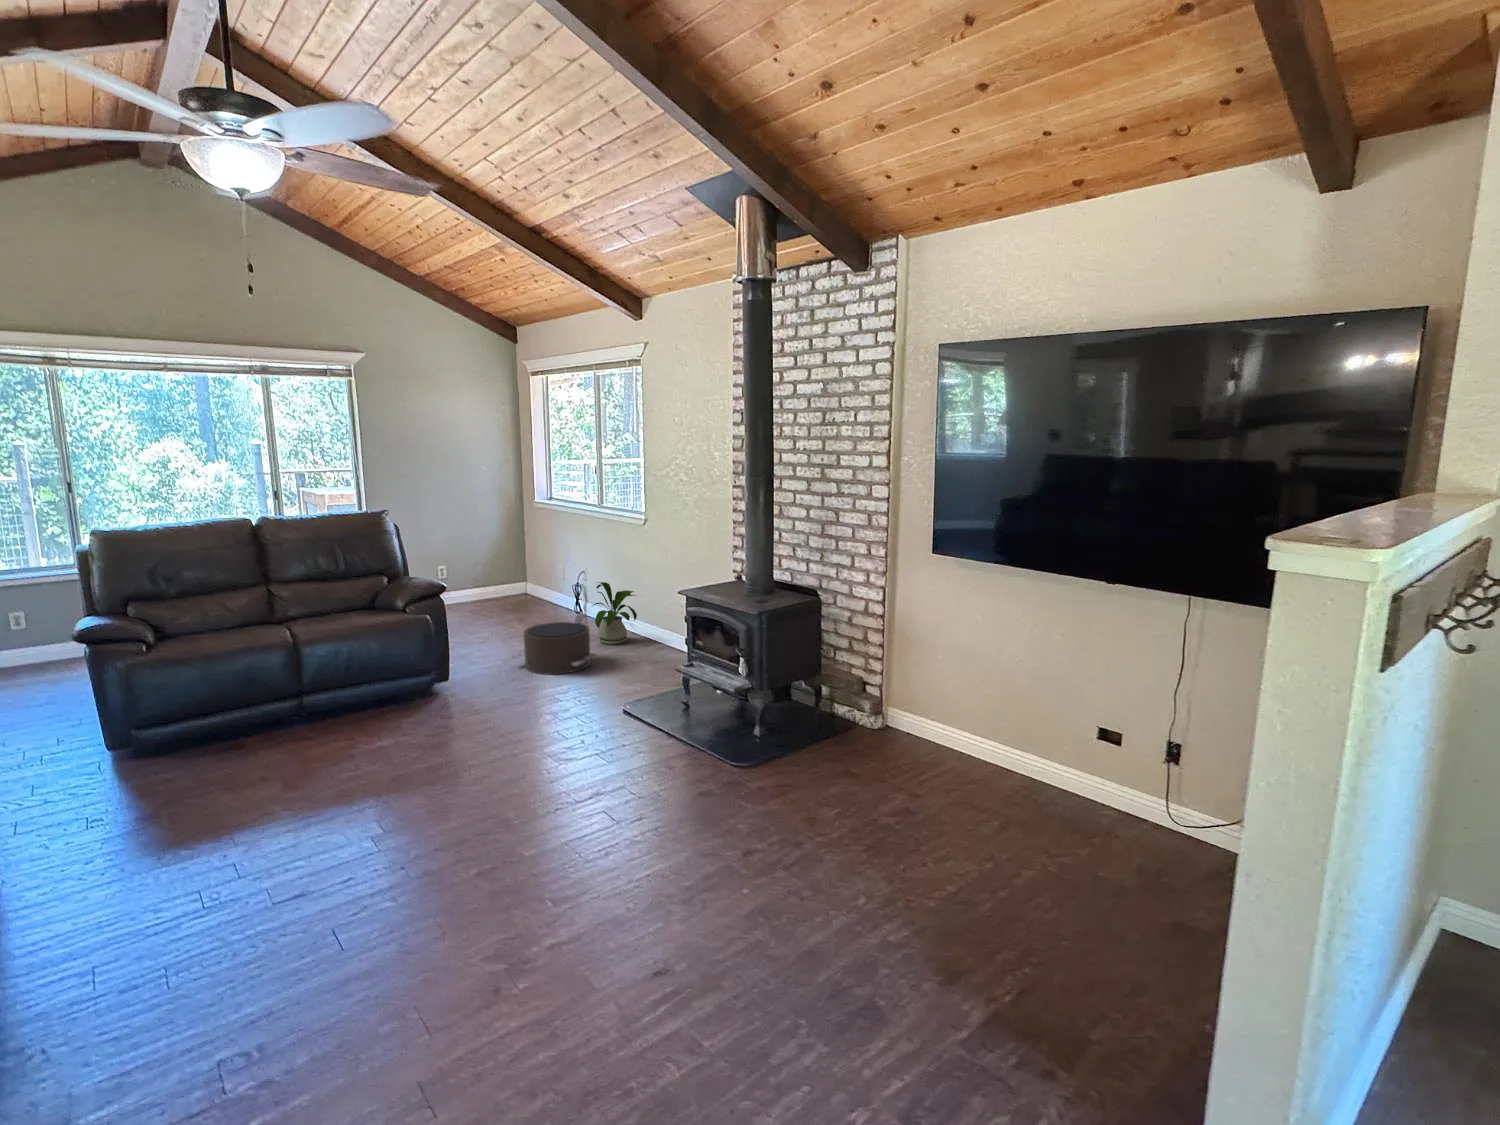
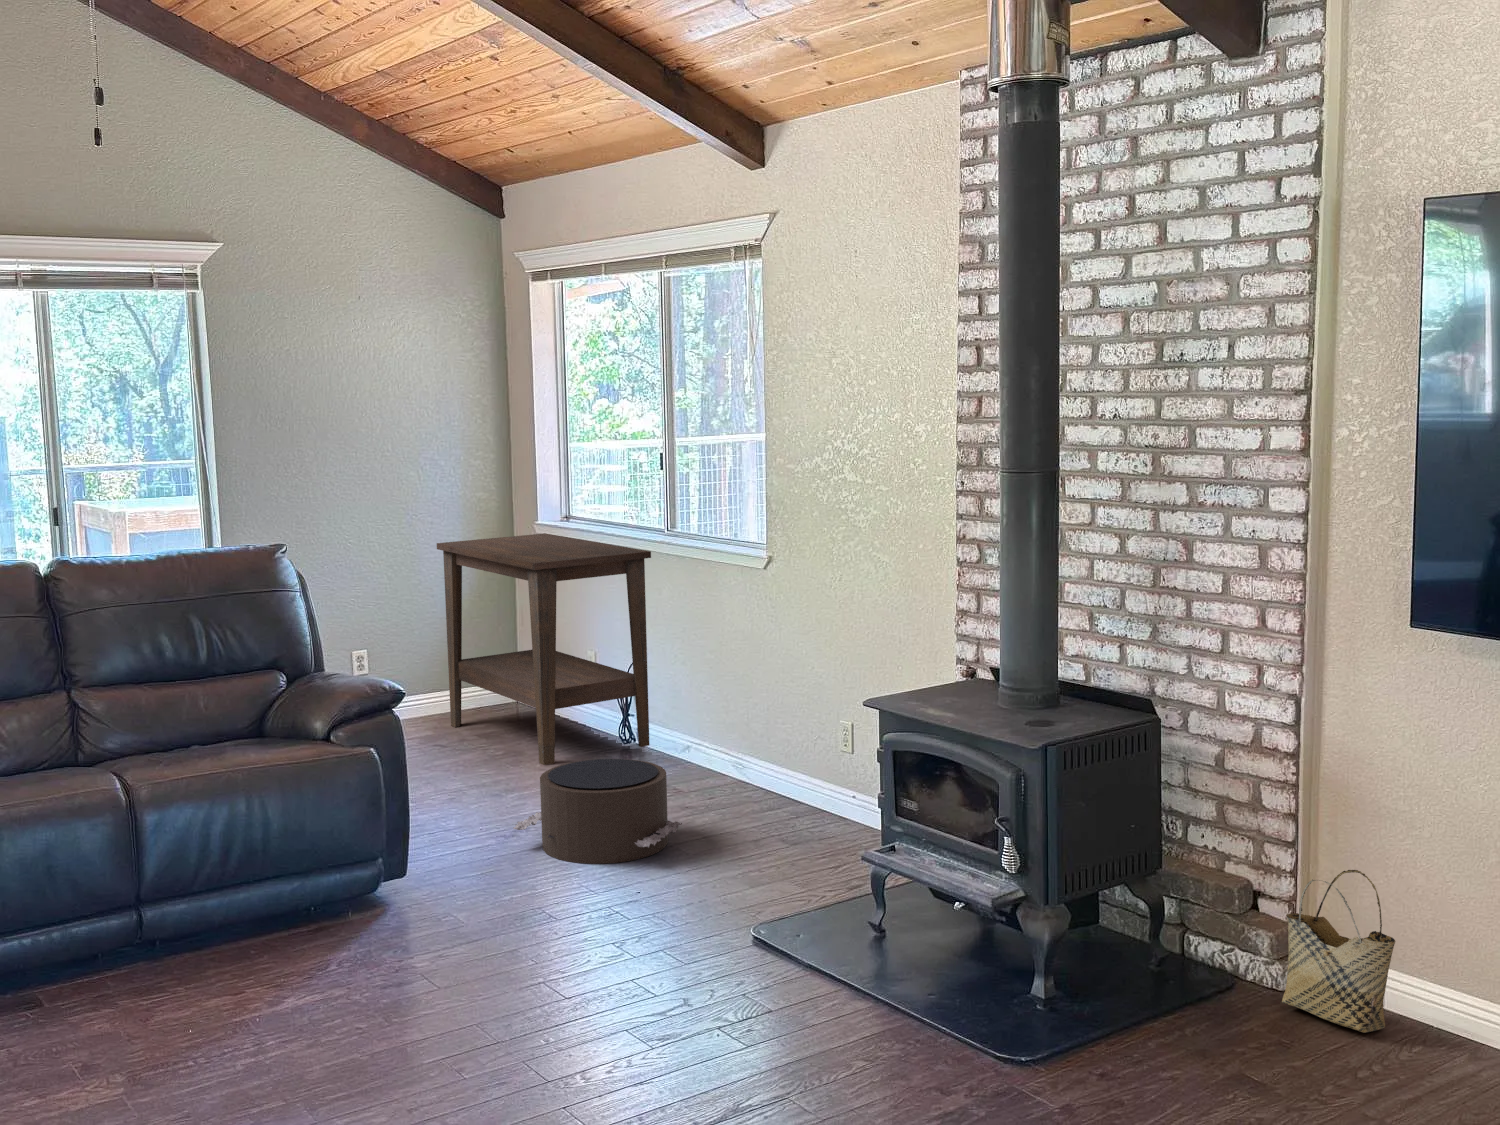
side table: none [481,509,591,627] -> present [437,533,651,765]
house plant: present [592,582,637,645] -> none [654,679,751,802]
woven basket: none [874,671,925,748] -> present [1282,870,1395,1032]

